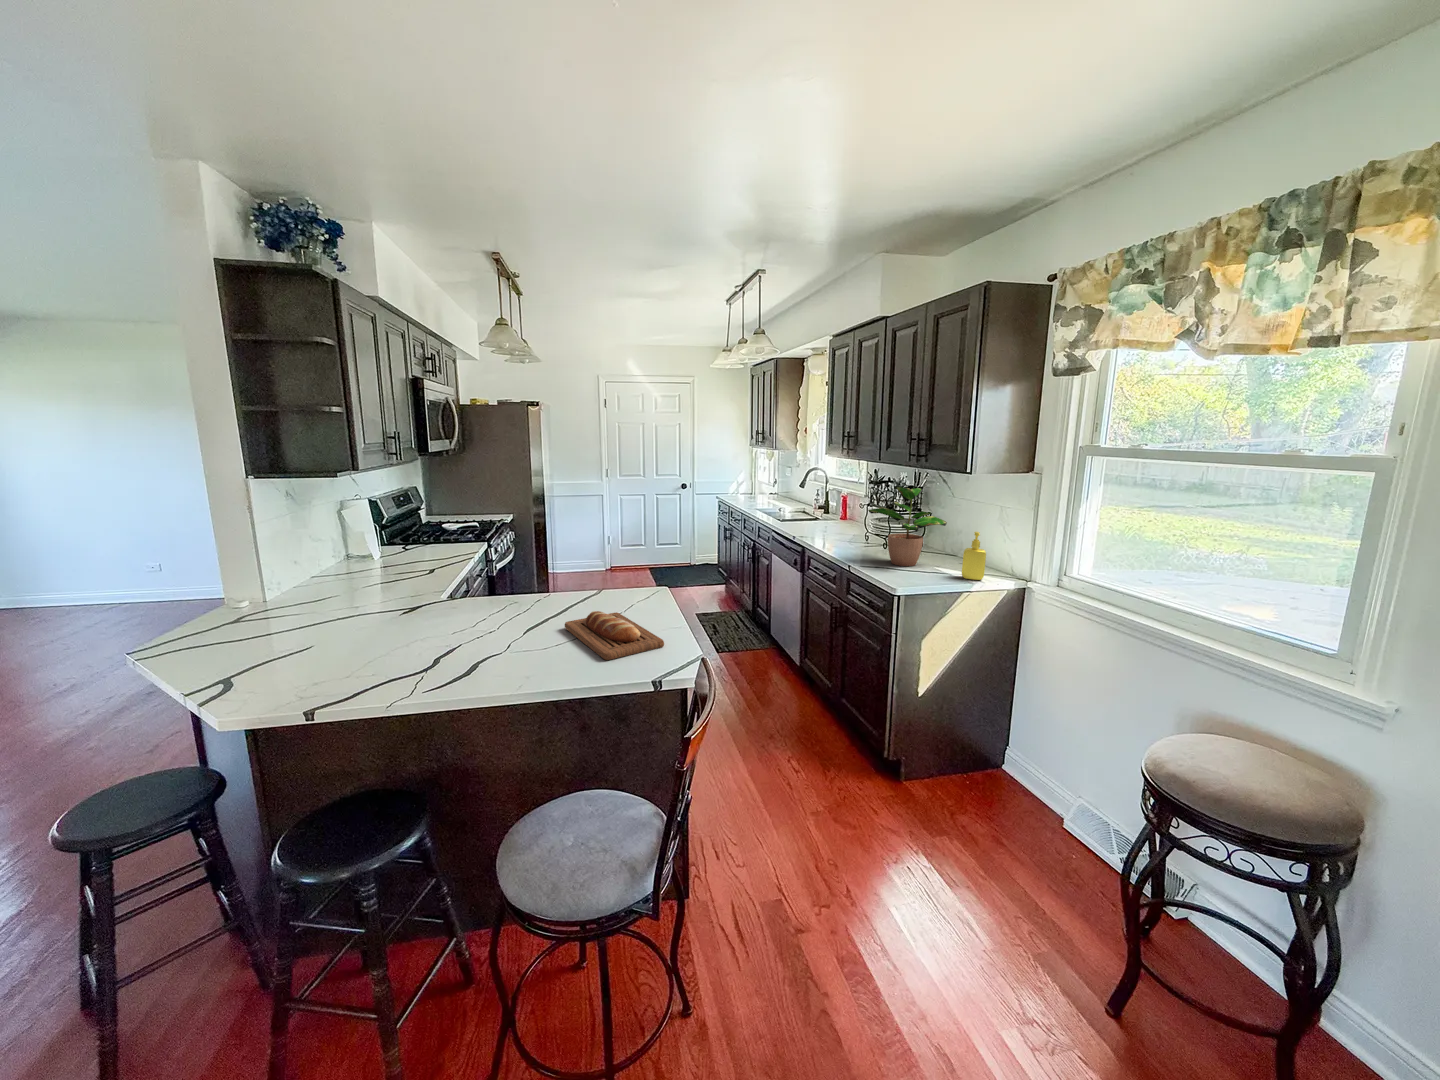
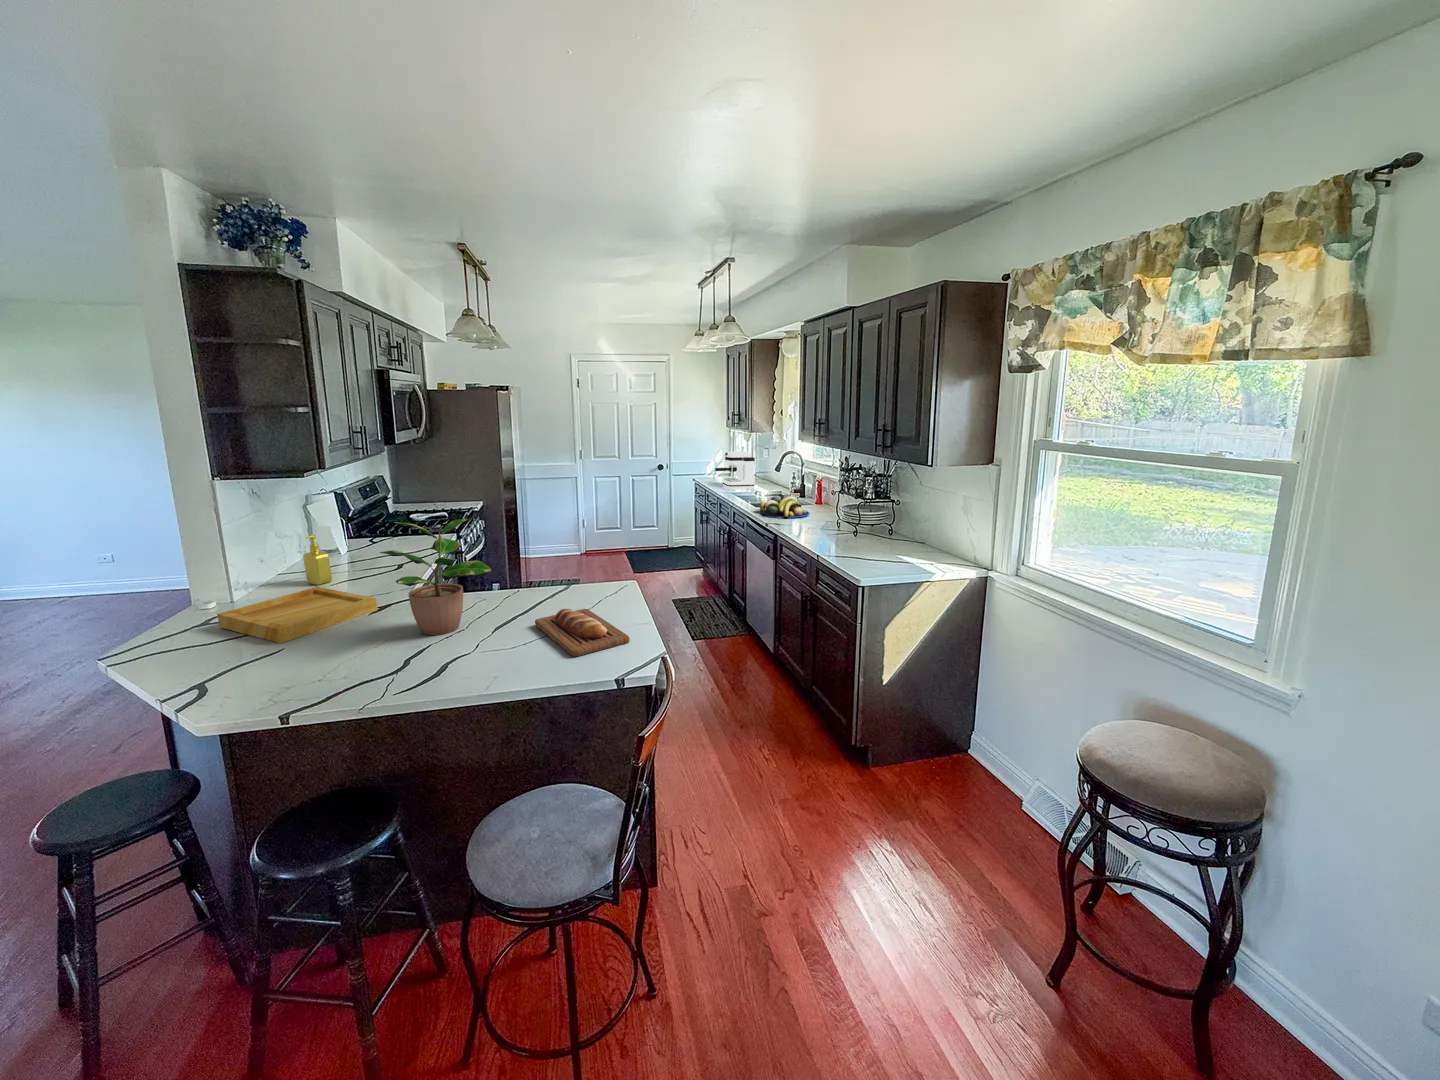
coffee maker: none [740,467,779,505] -> present [715,451,755,490]
potted plant: present [868,487,947,566] -> present [380,518,492,635]
fruit bowl: none [786,508,837,531] -> present [760,495,809,518]
soap dispenser: present [962,532,986,580] -> present [303,535,332,585]
tray: none [241,588,404,642] -> present [217,587,378,643]

